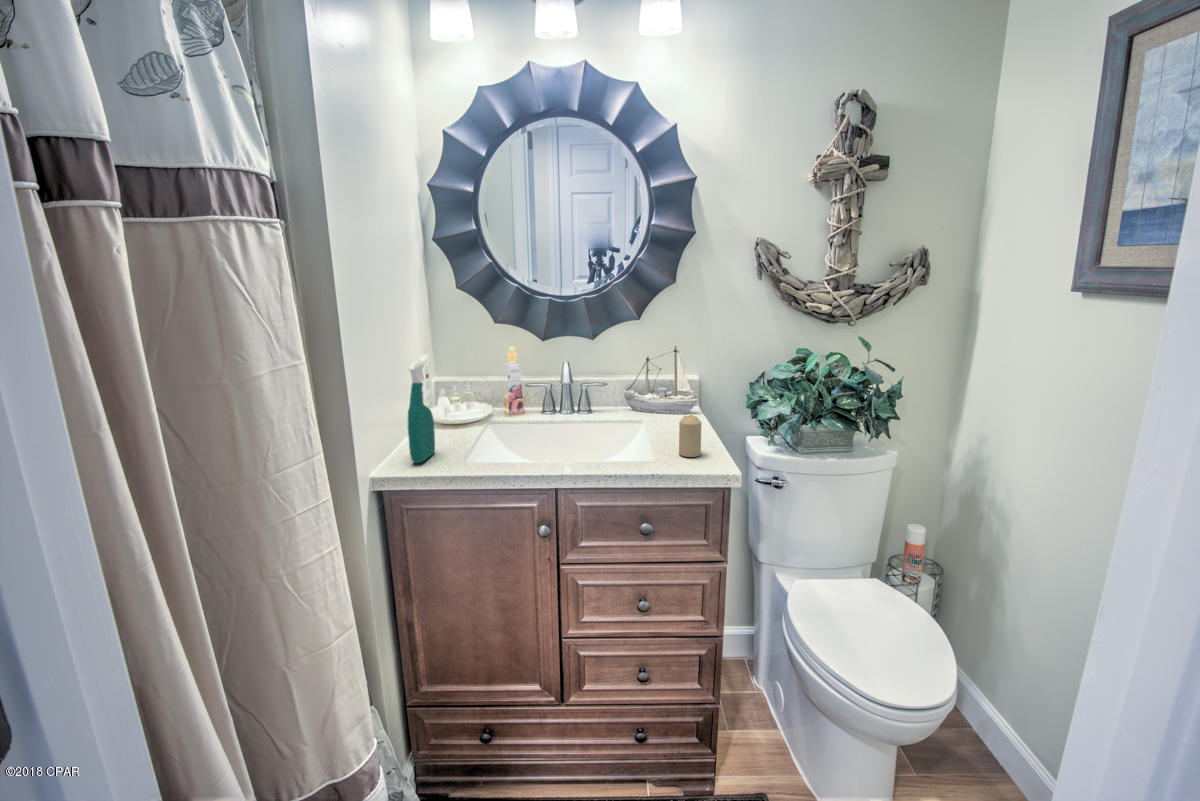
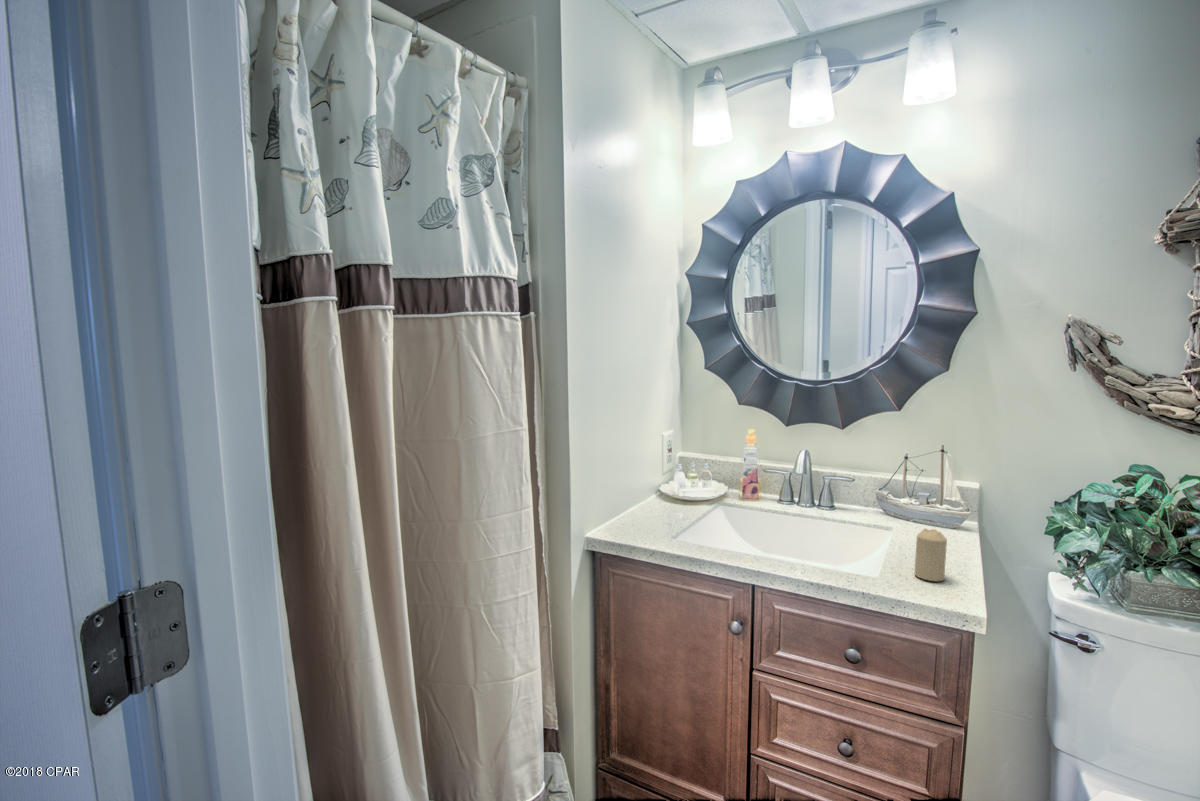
spray bottle: present [408,360,435,463] -> none [626,434,654,529]

